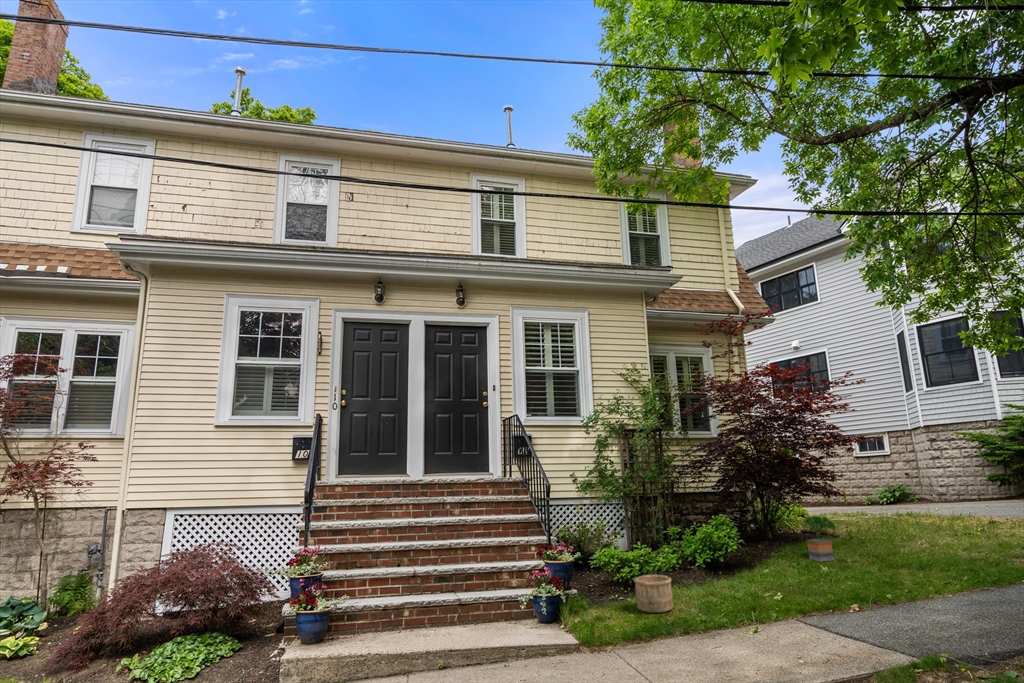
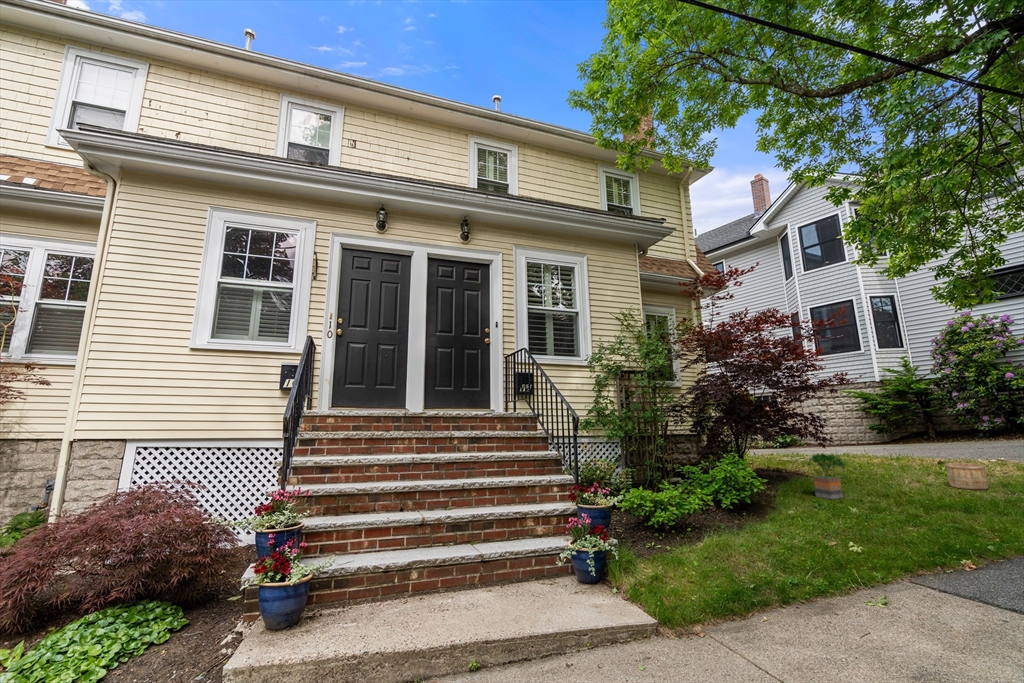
wooden bucket: present [634,575,673,613] -> present [945,463,988,489]

